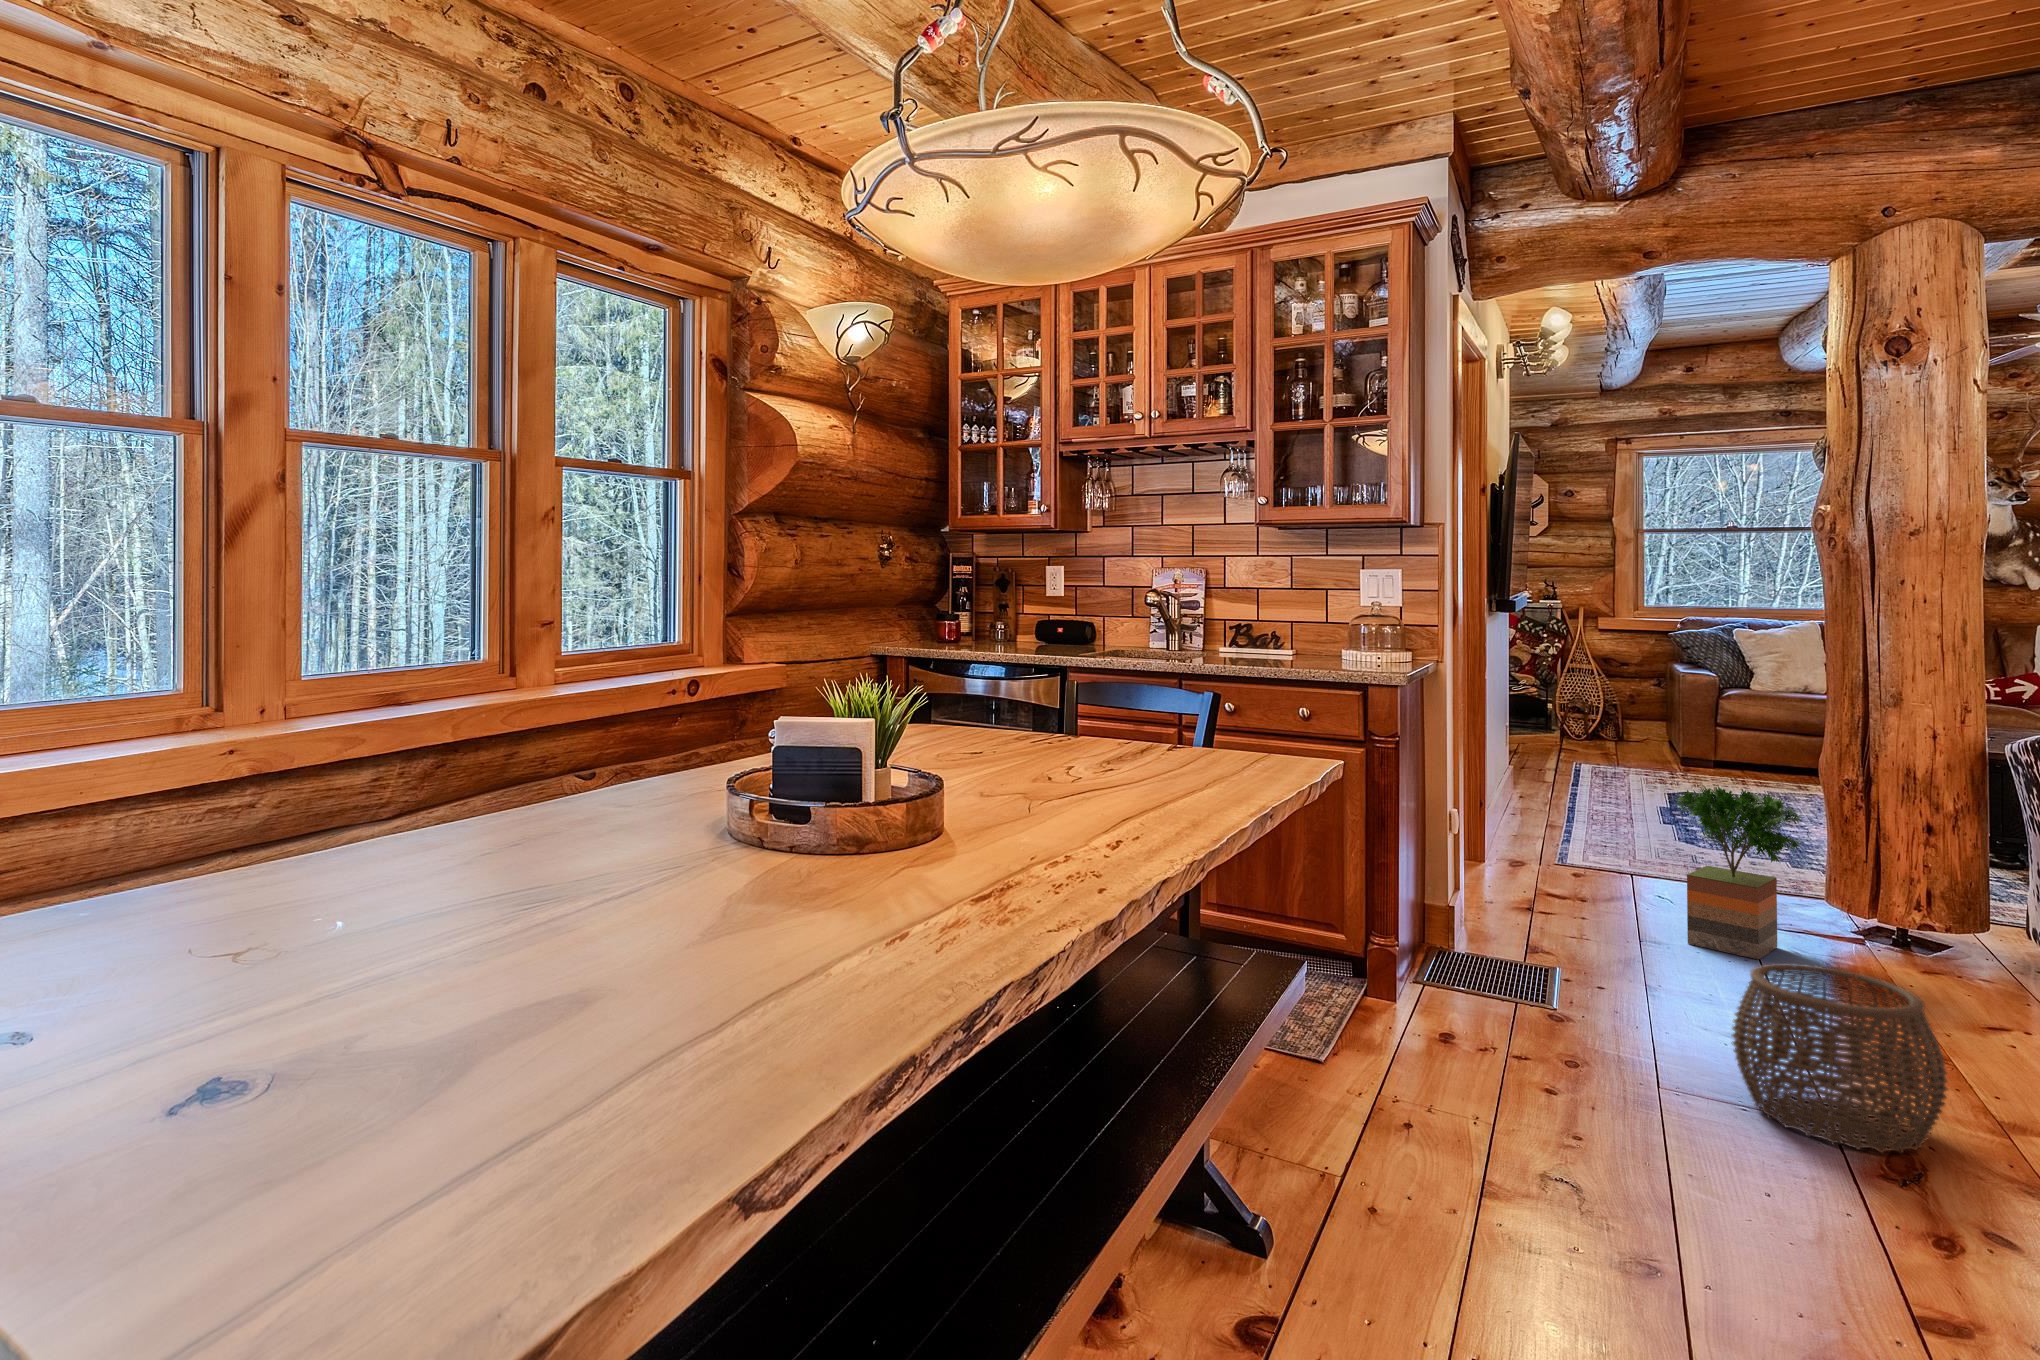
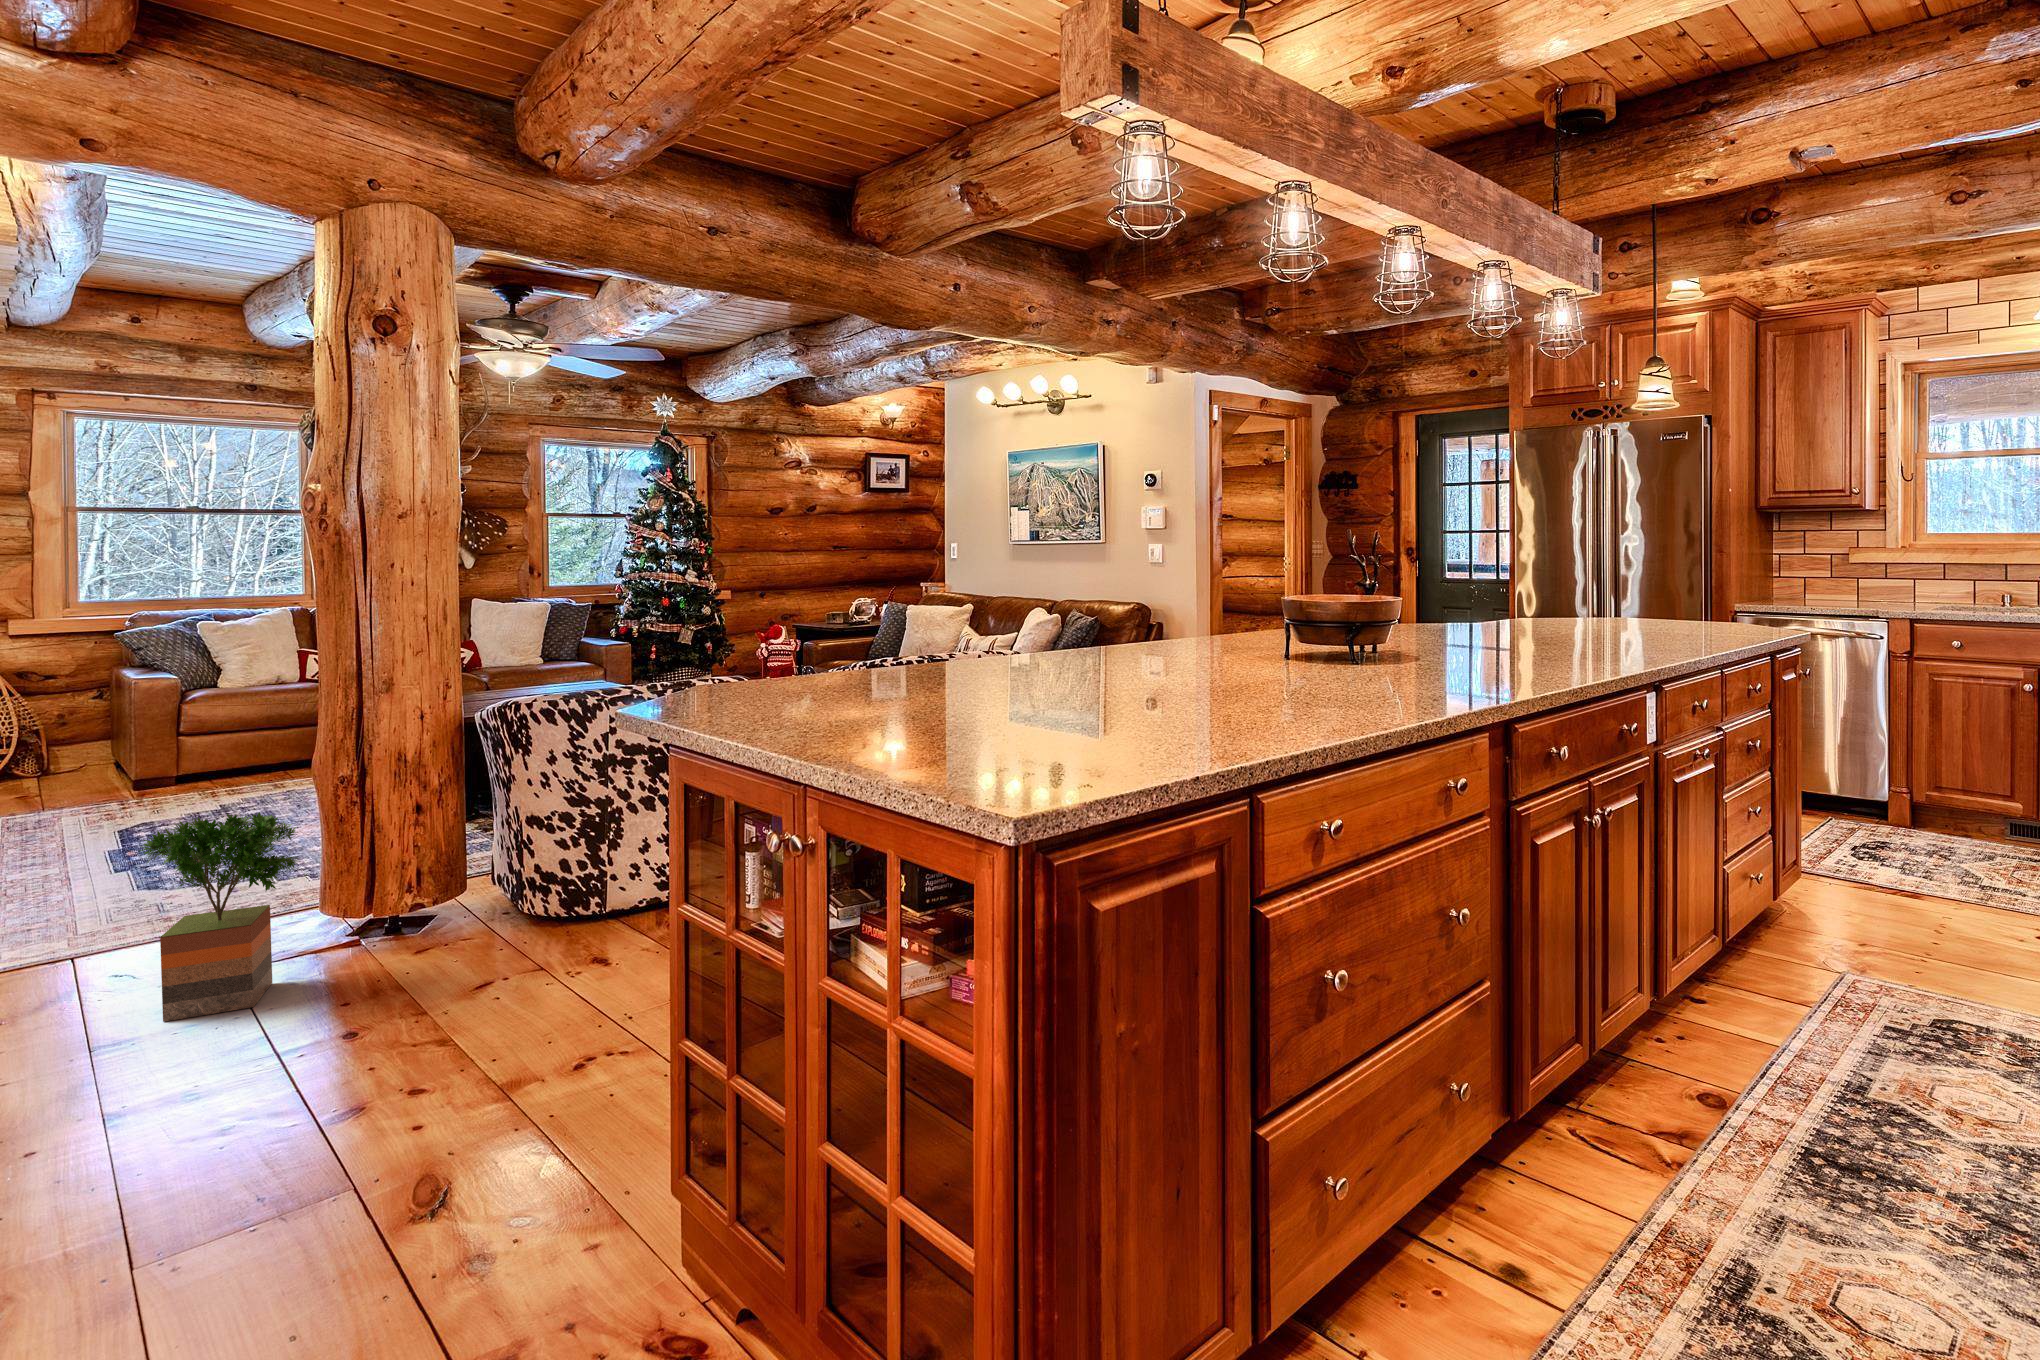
woven basket: present [1731,963,1948,1153] -> none [239,995,468,1216]

